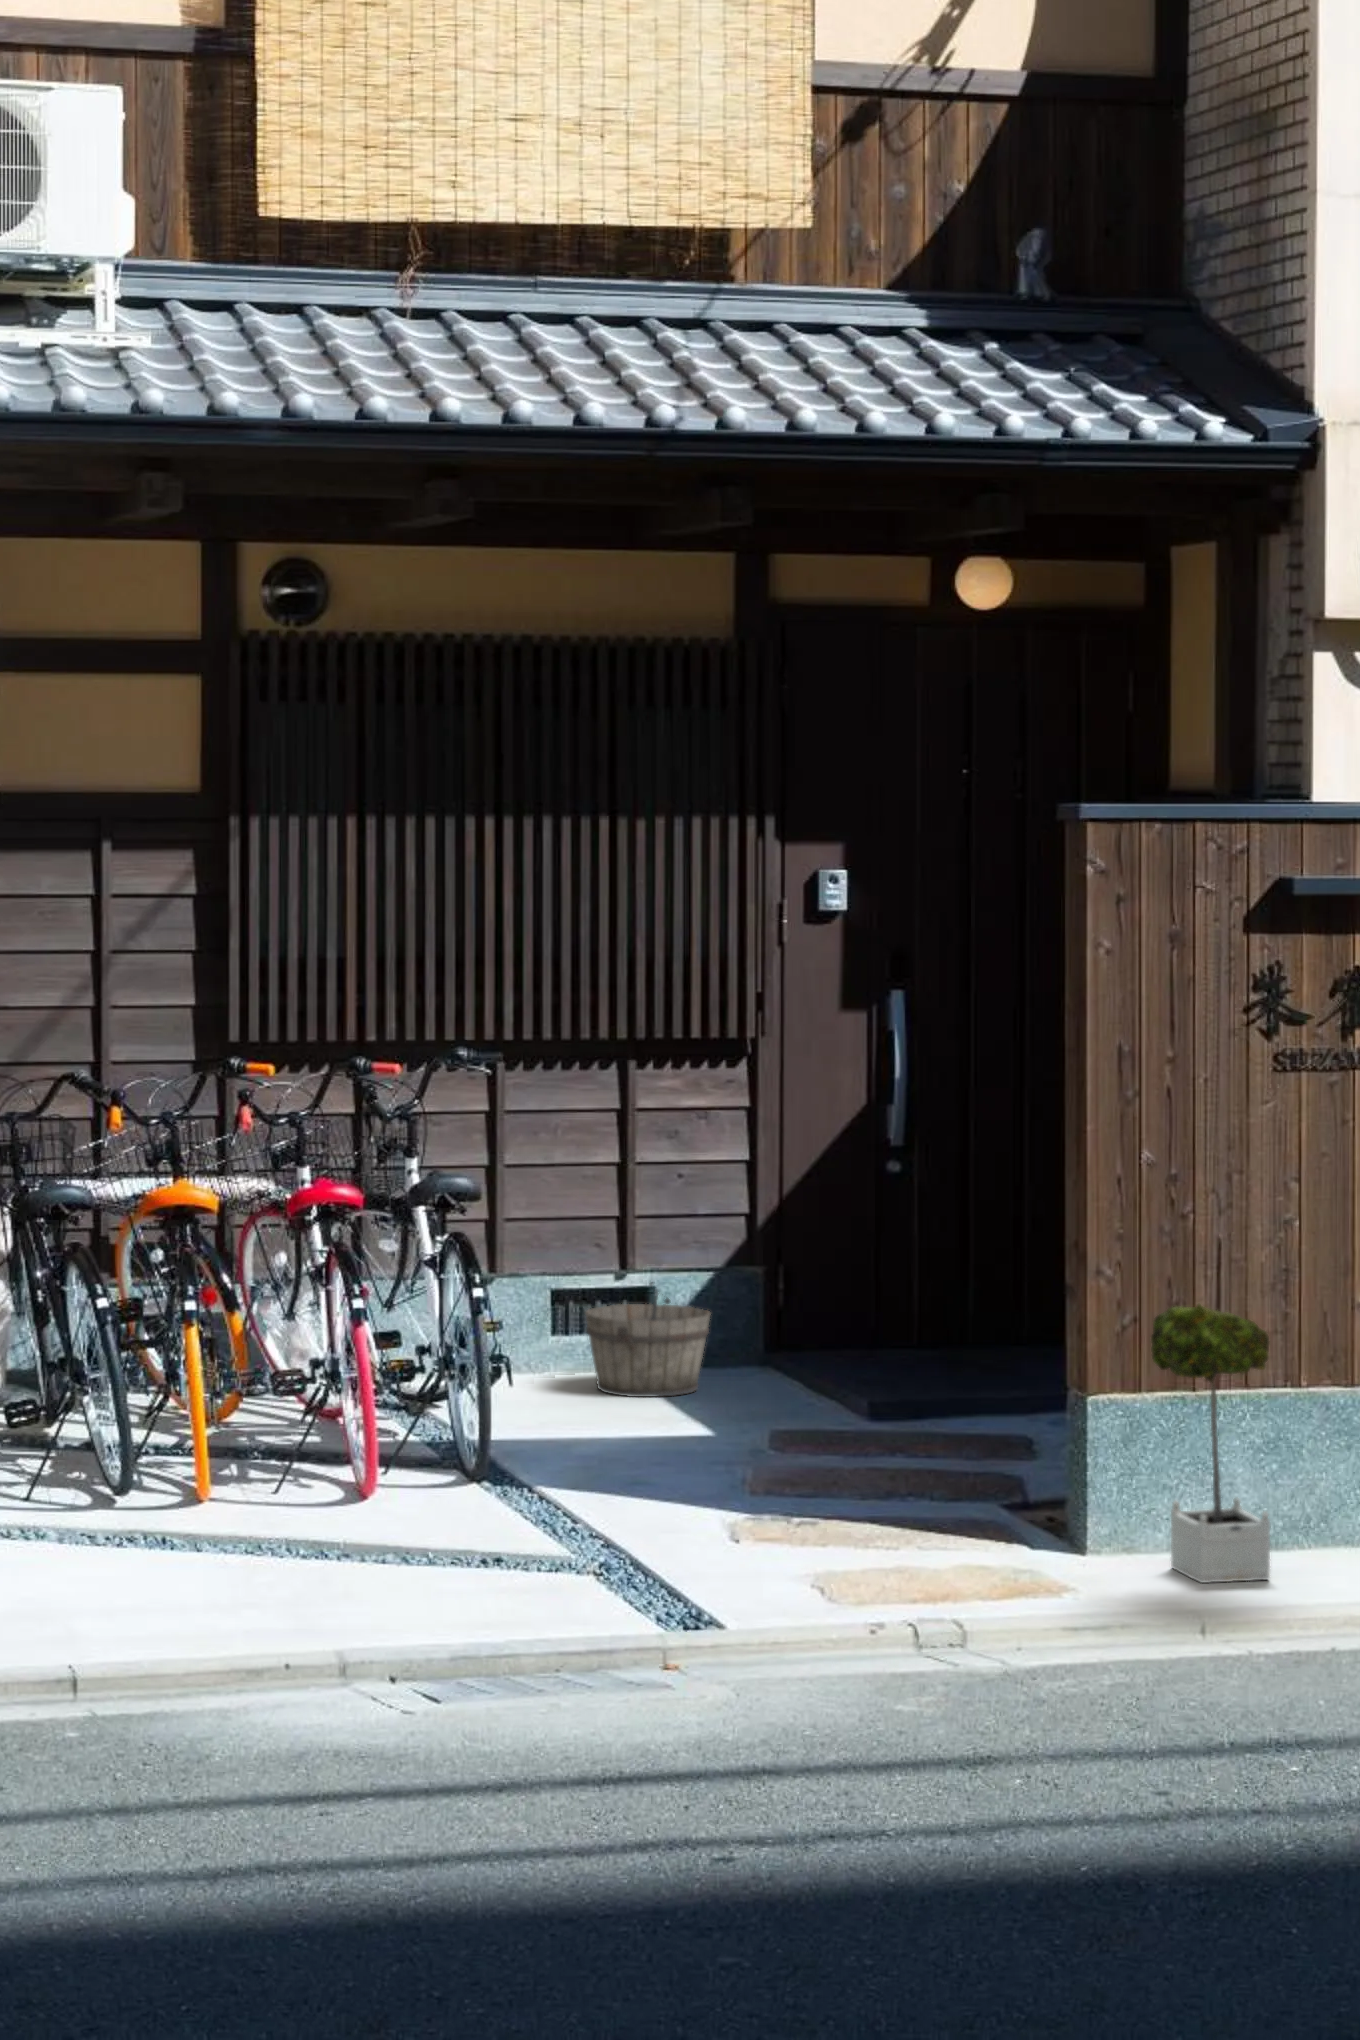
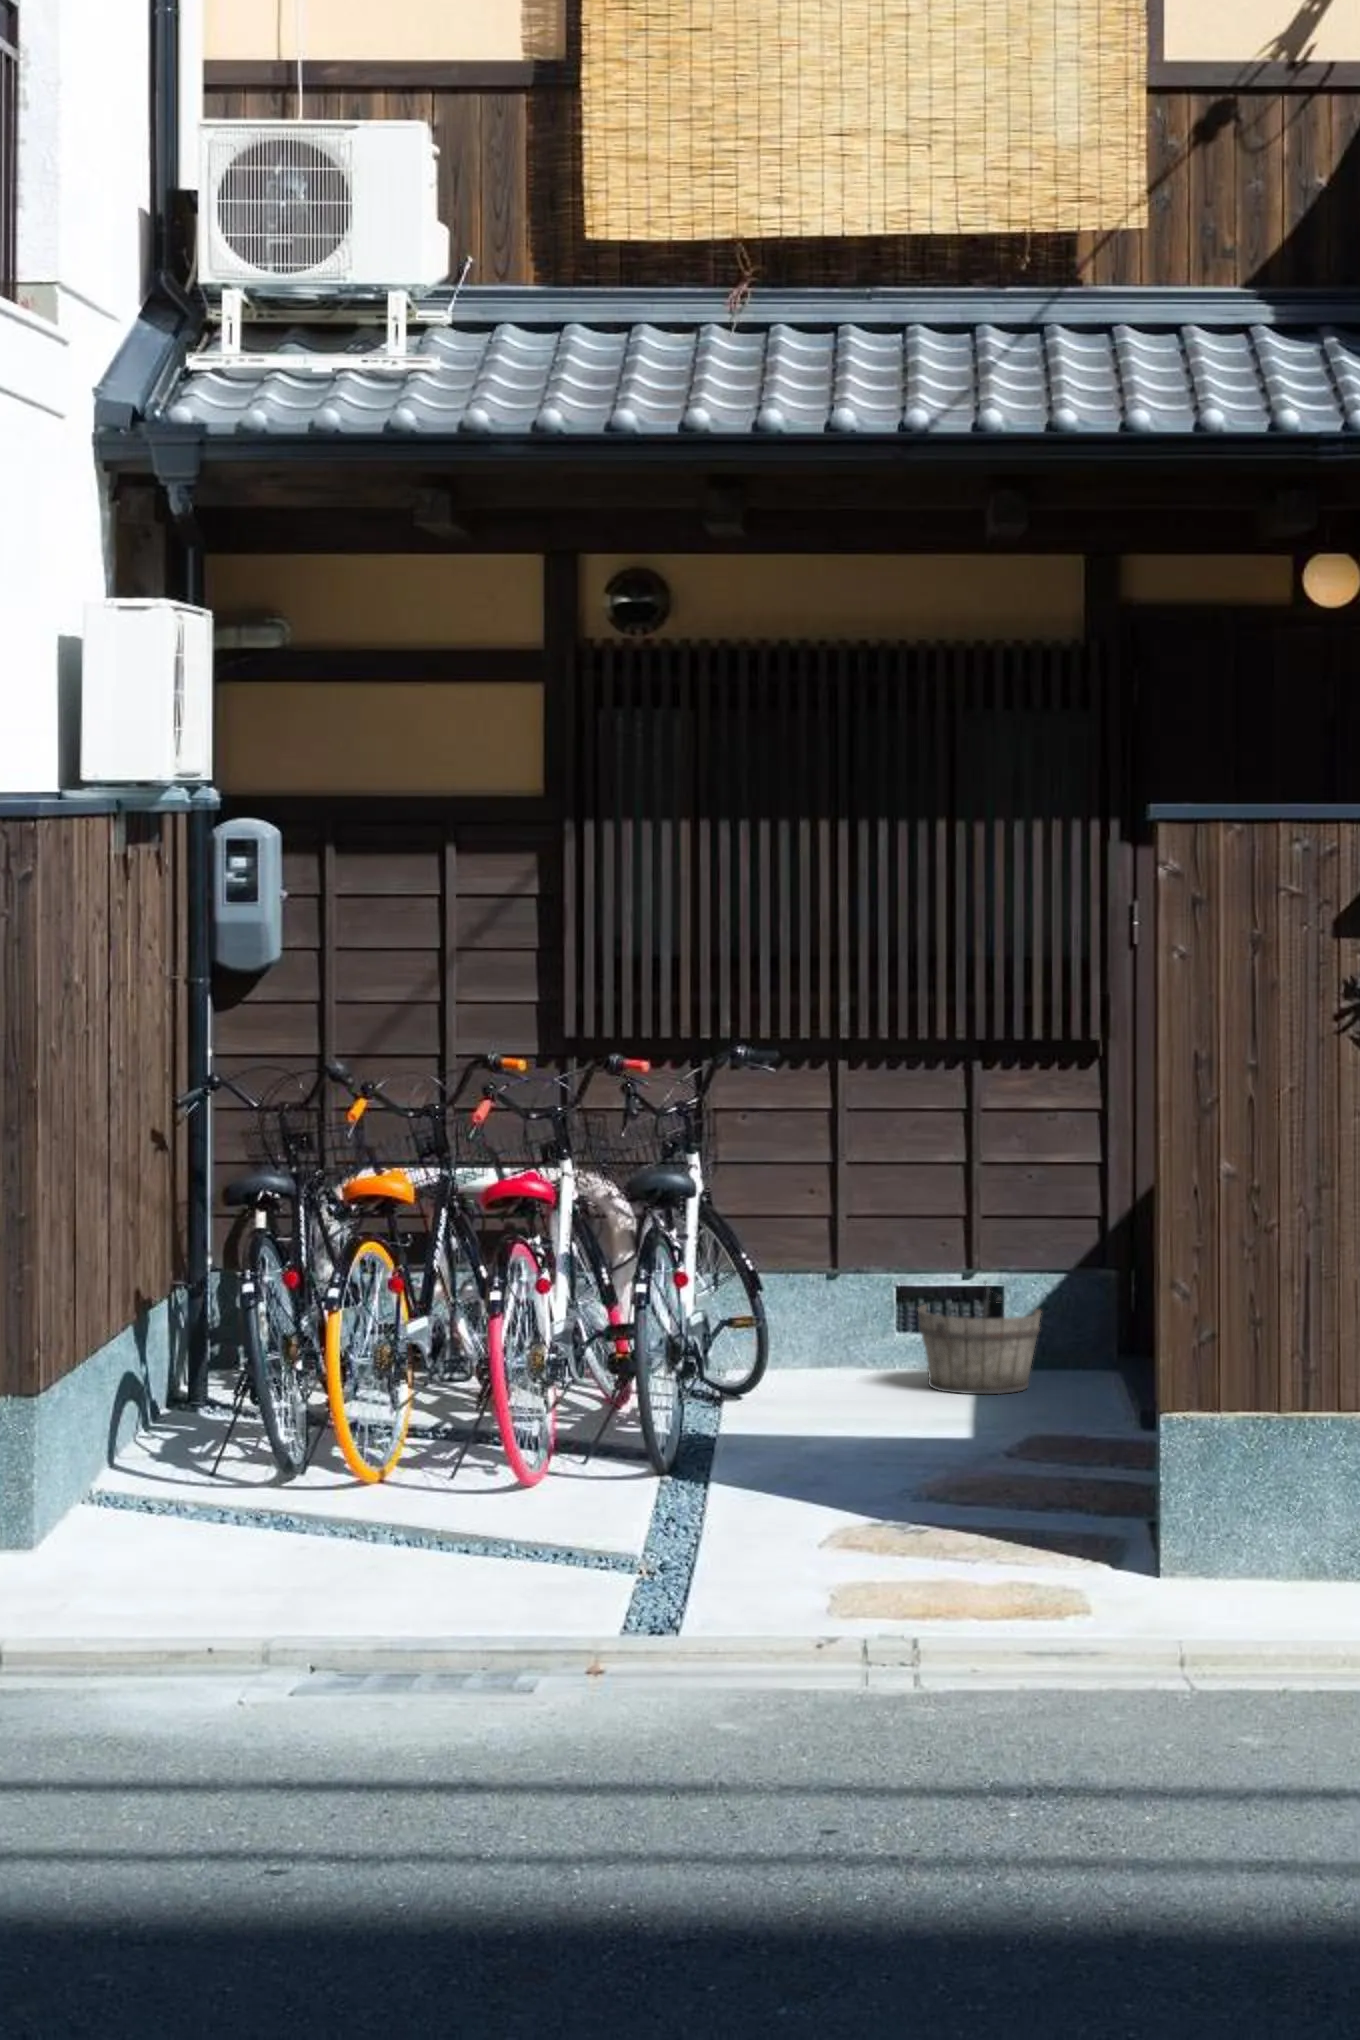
potted tree: present [1151,1304,1270,1583] -> none [1200,1320,1323,1615]

